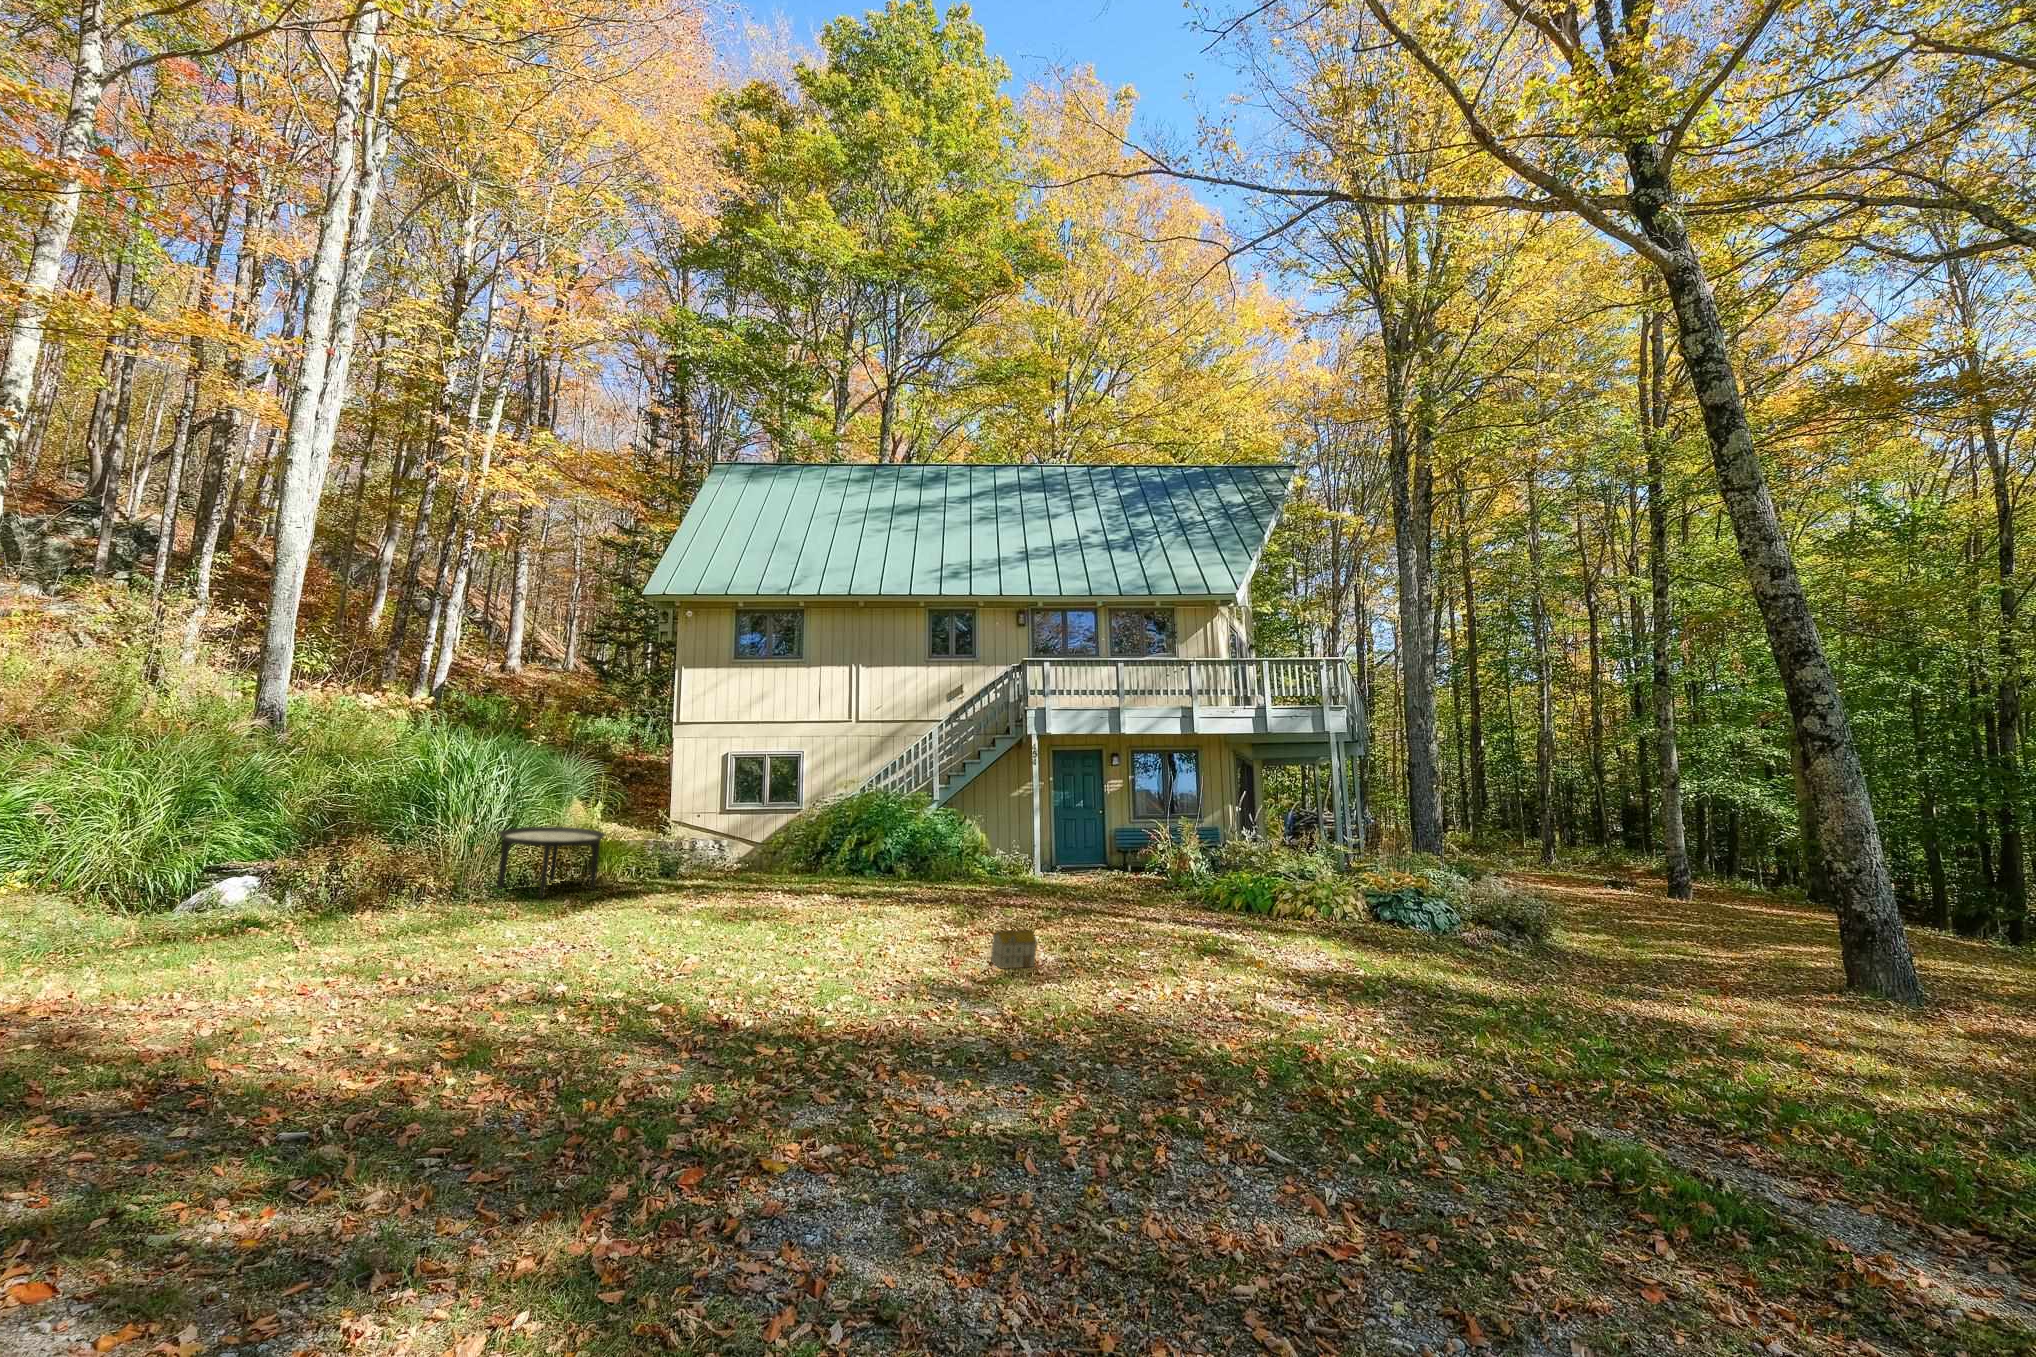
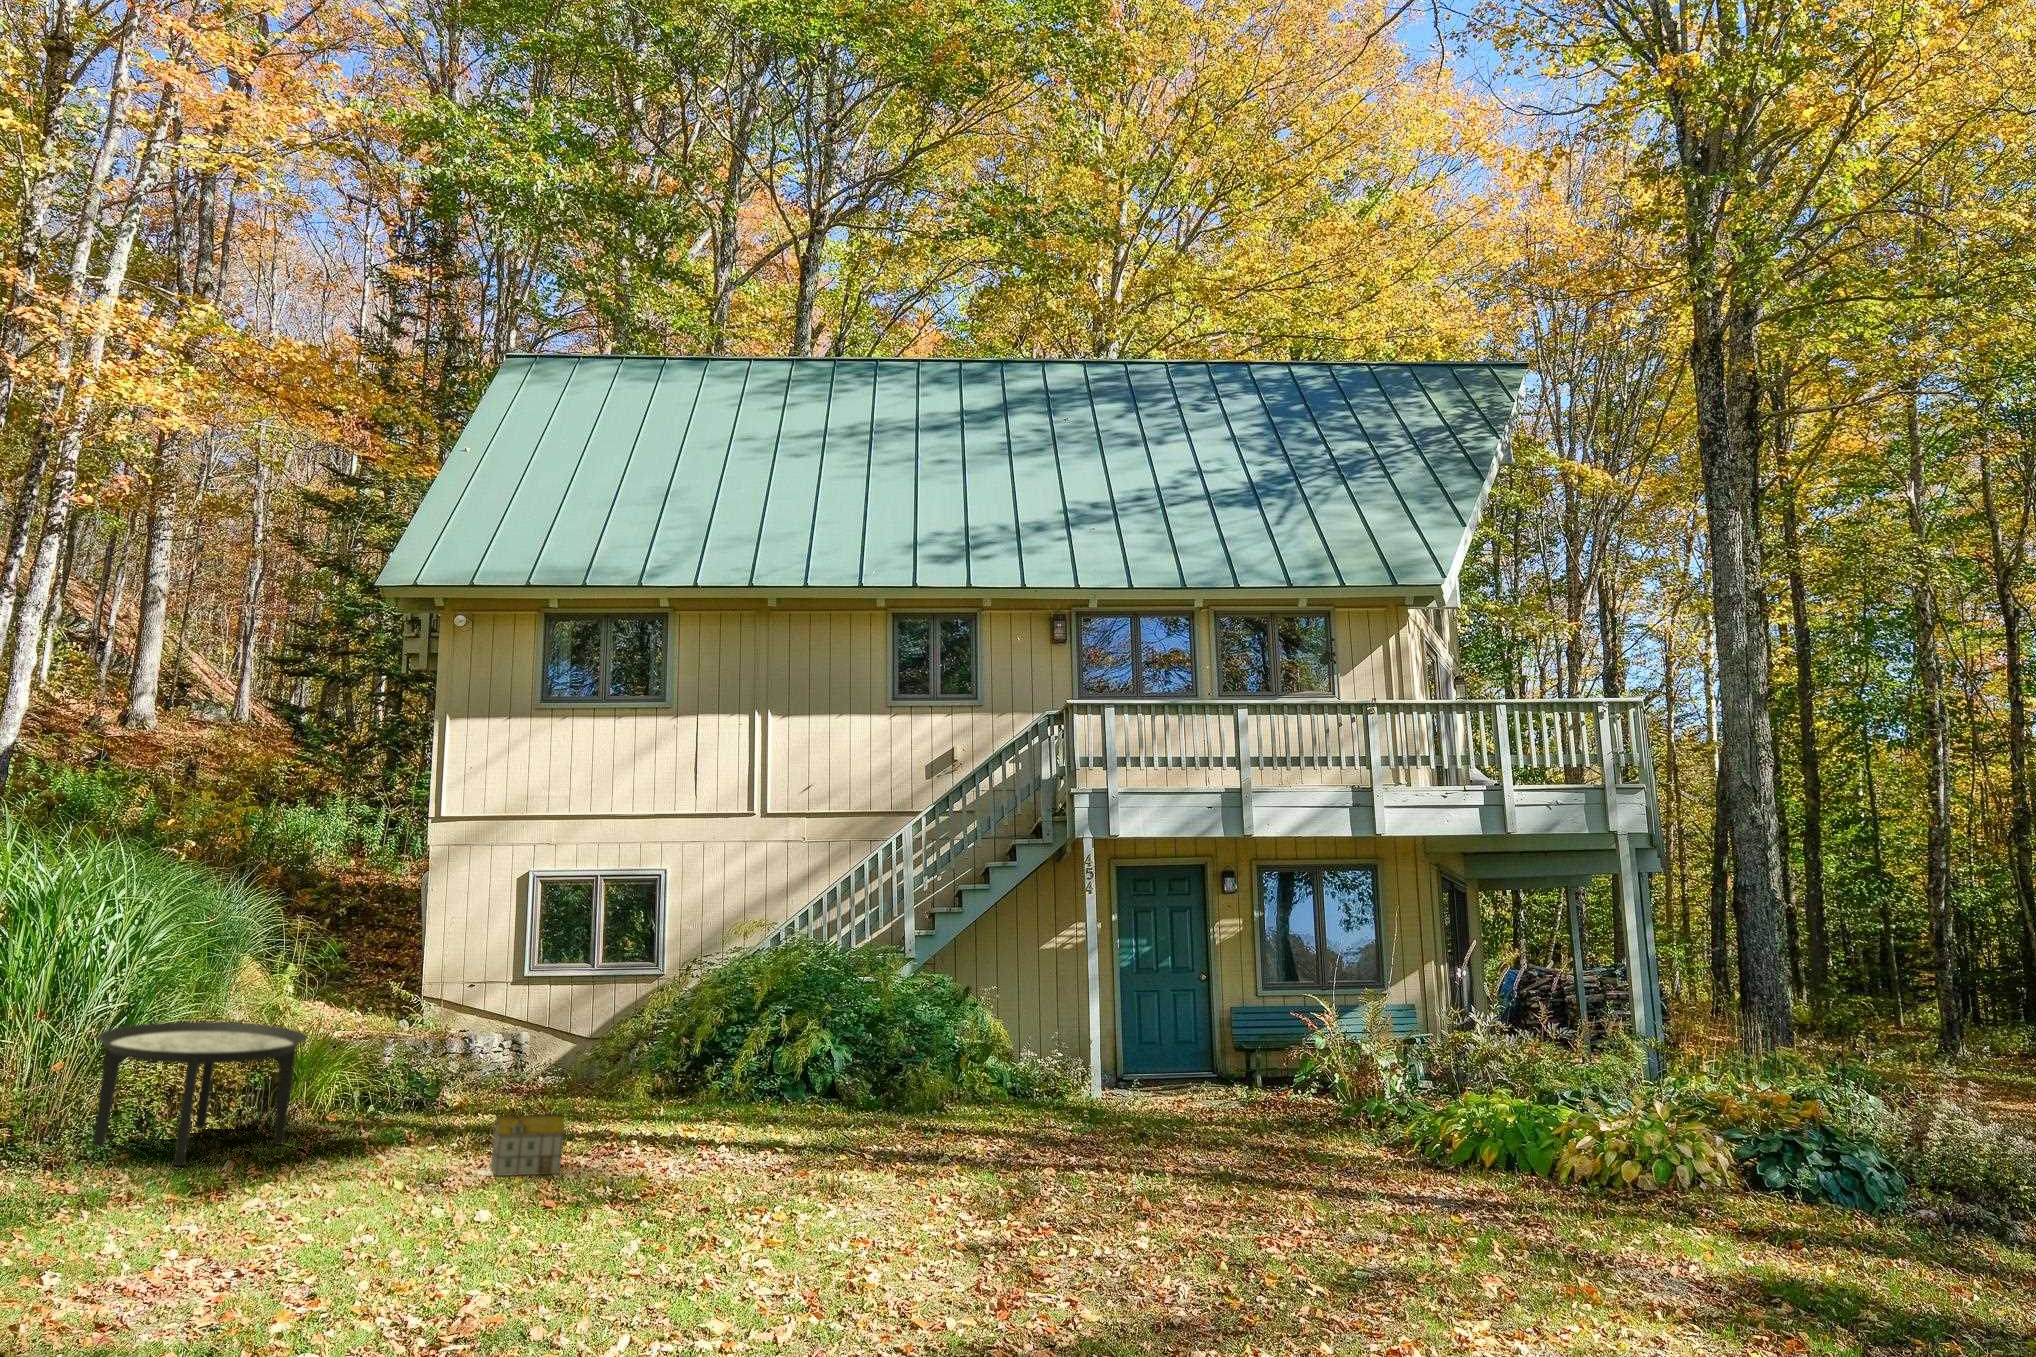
toy house: present [991,930,1037,968] -> present [490,1114,565,1176]

